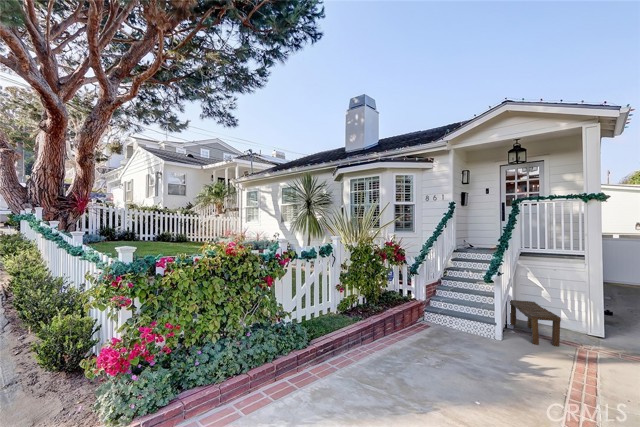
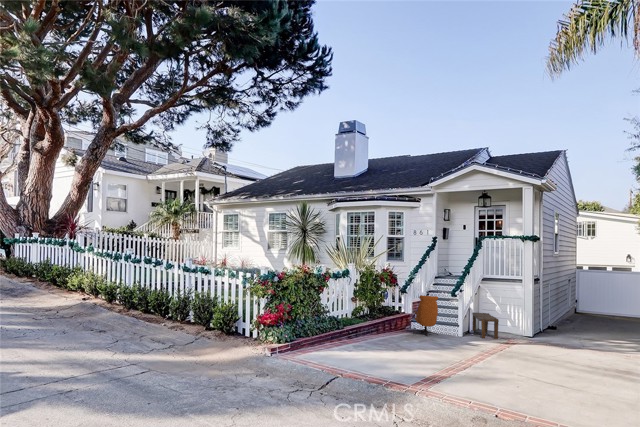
lounge chair: none [427,281,465,341] -> present [413,295,438,336]

